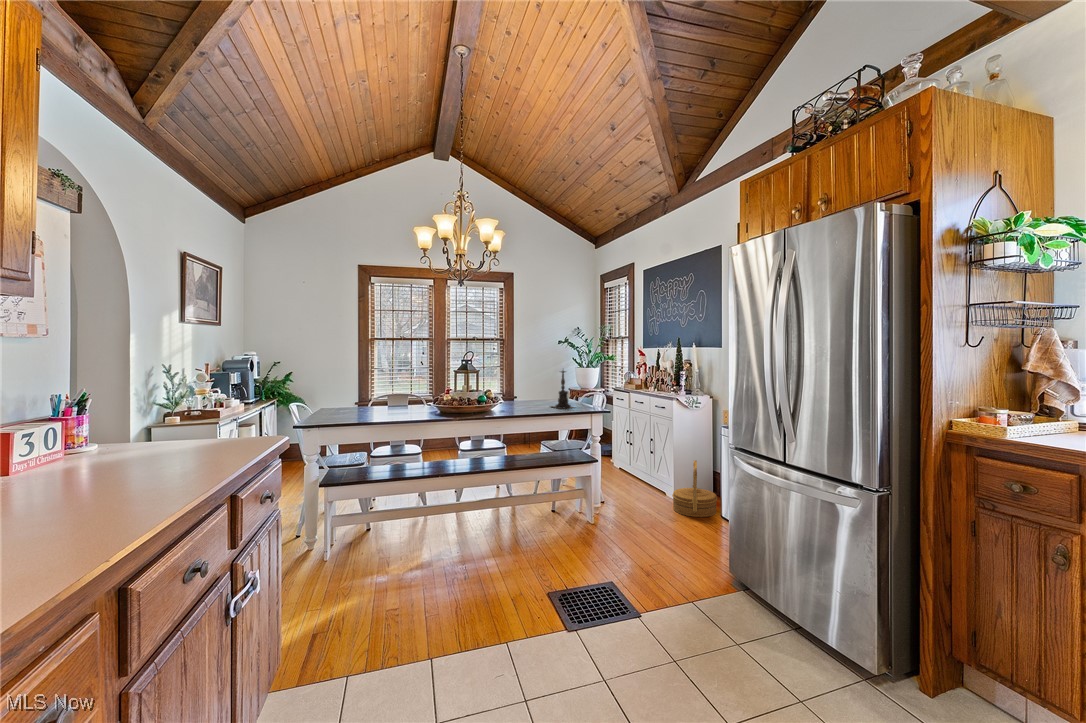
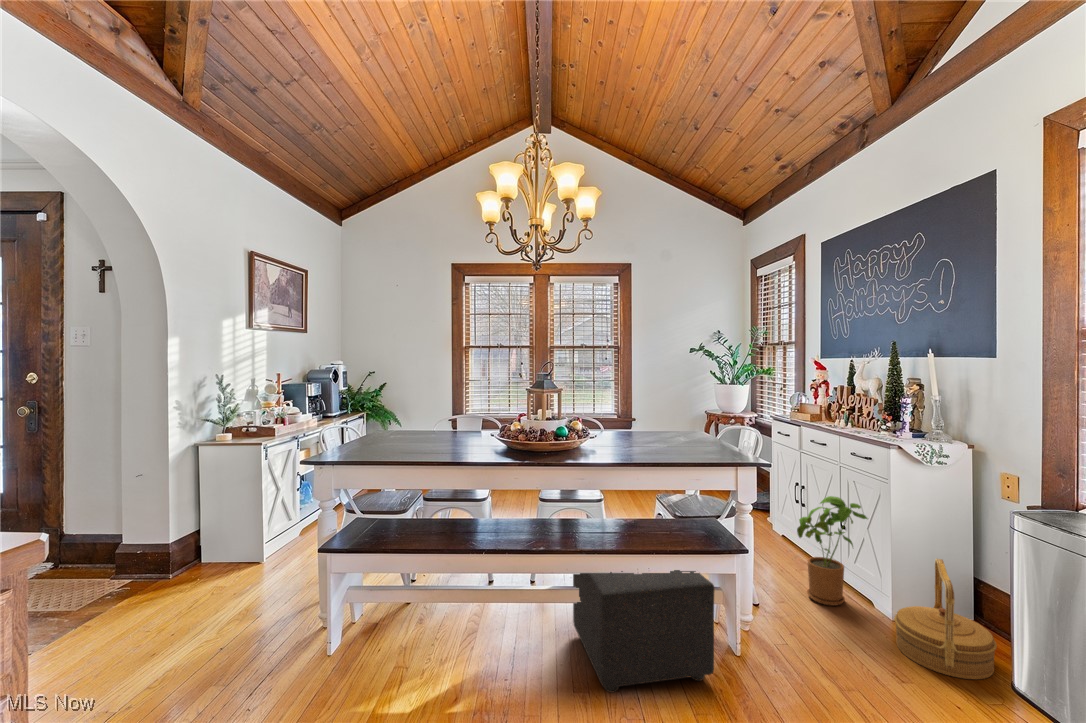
candle holder: present [552,370,573,409] -> none [666,384,712,456]
house plant: none [625,432,662,497] -> present [797,496,868,606]
ottoman: none [494,463,578,541] -> present [573,570,714,693]

